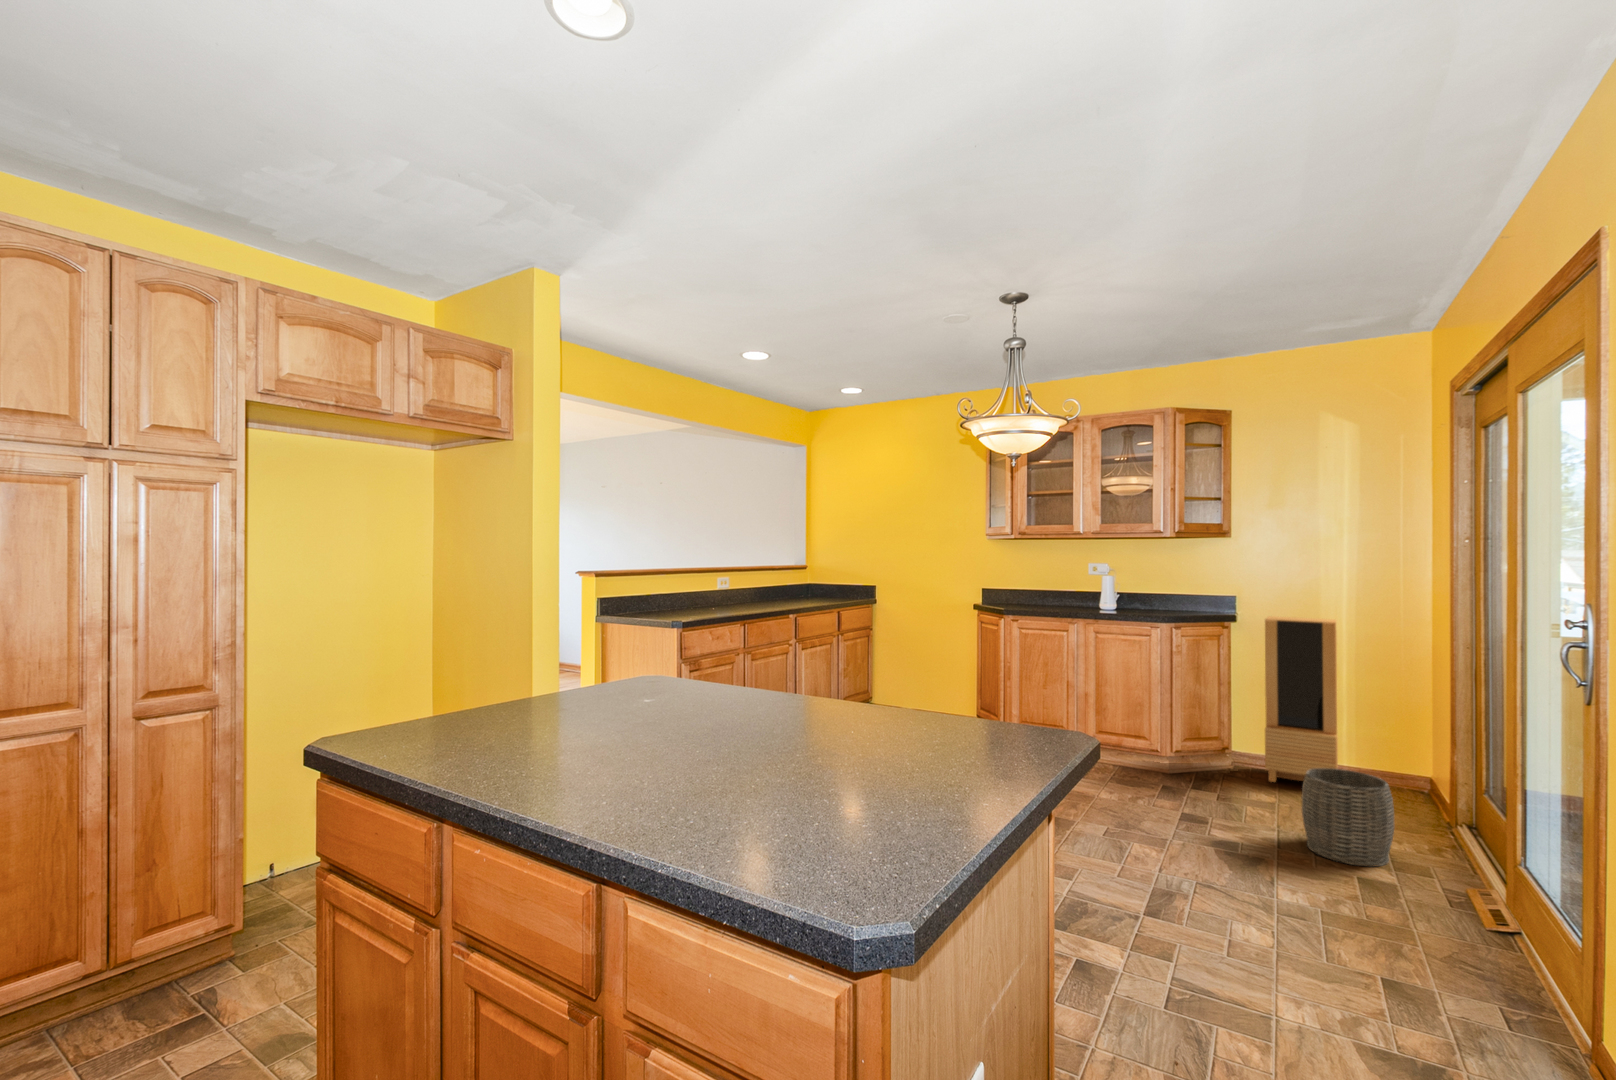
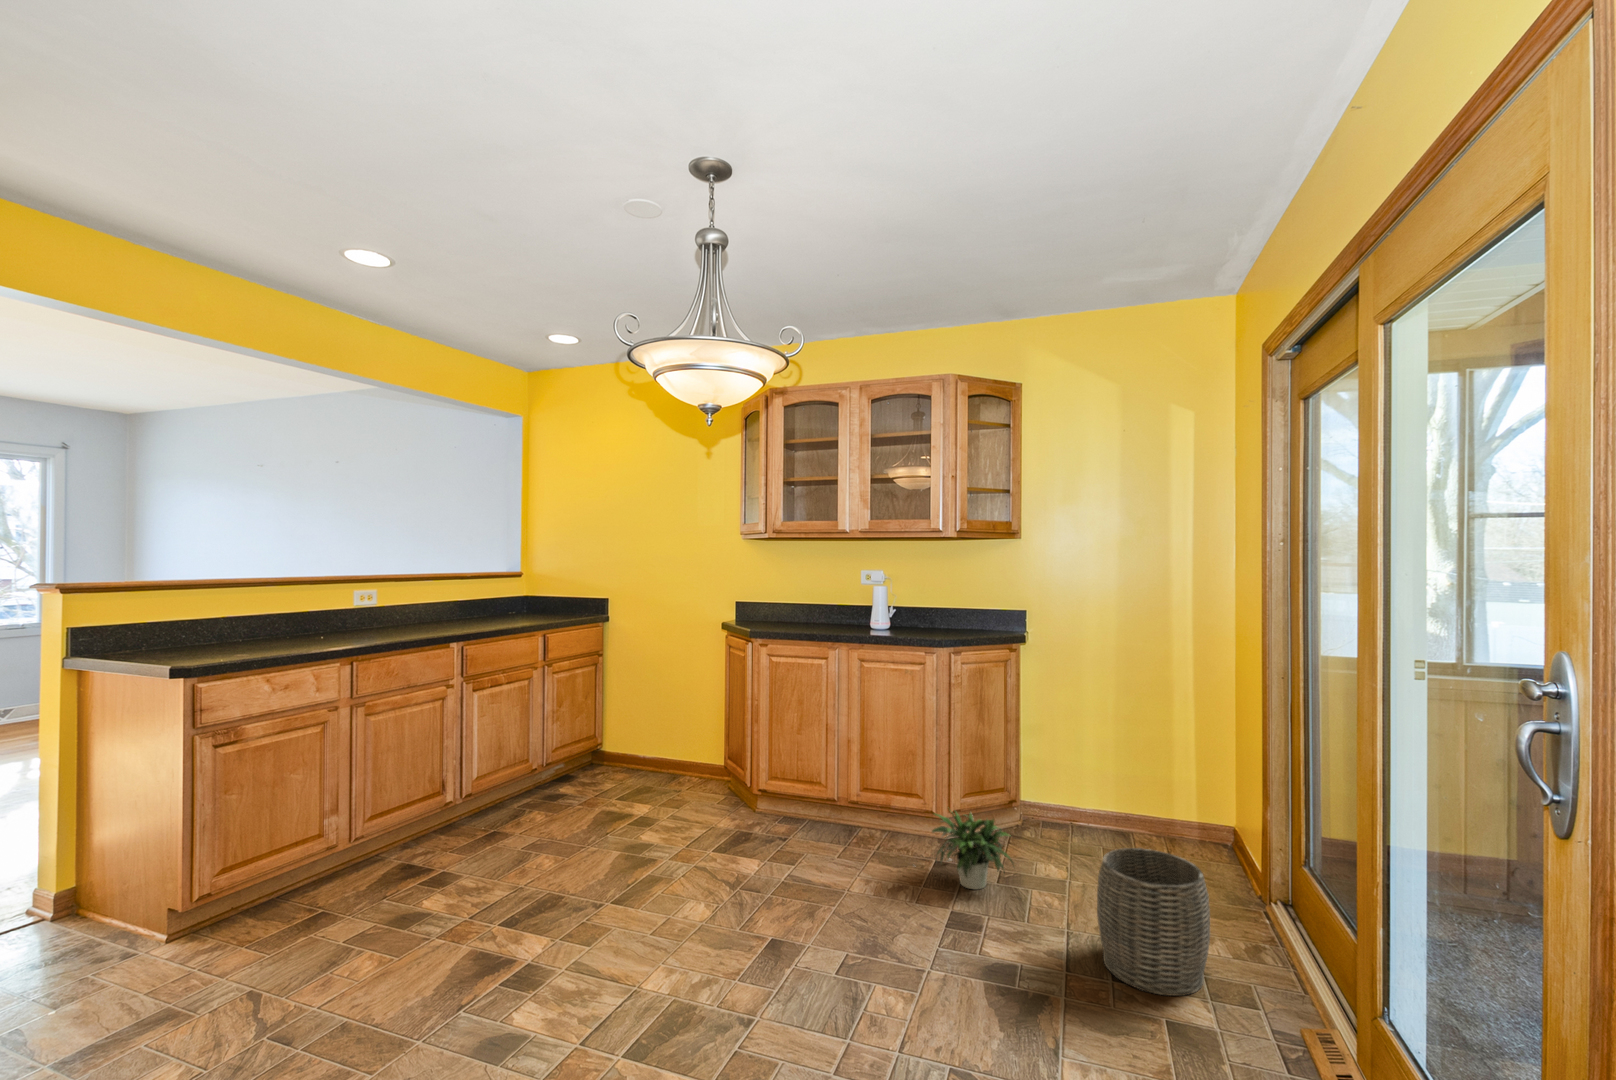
storage cabinet: present [1265,616,1338,782] -> none [1055,635,1135,854]
potted plant: none [1146,742,1233,803] -> present [932,812,1014,889]

